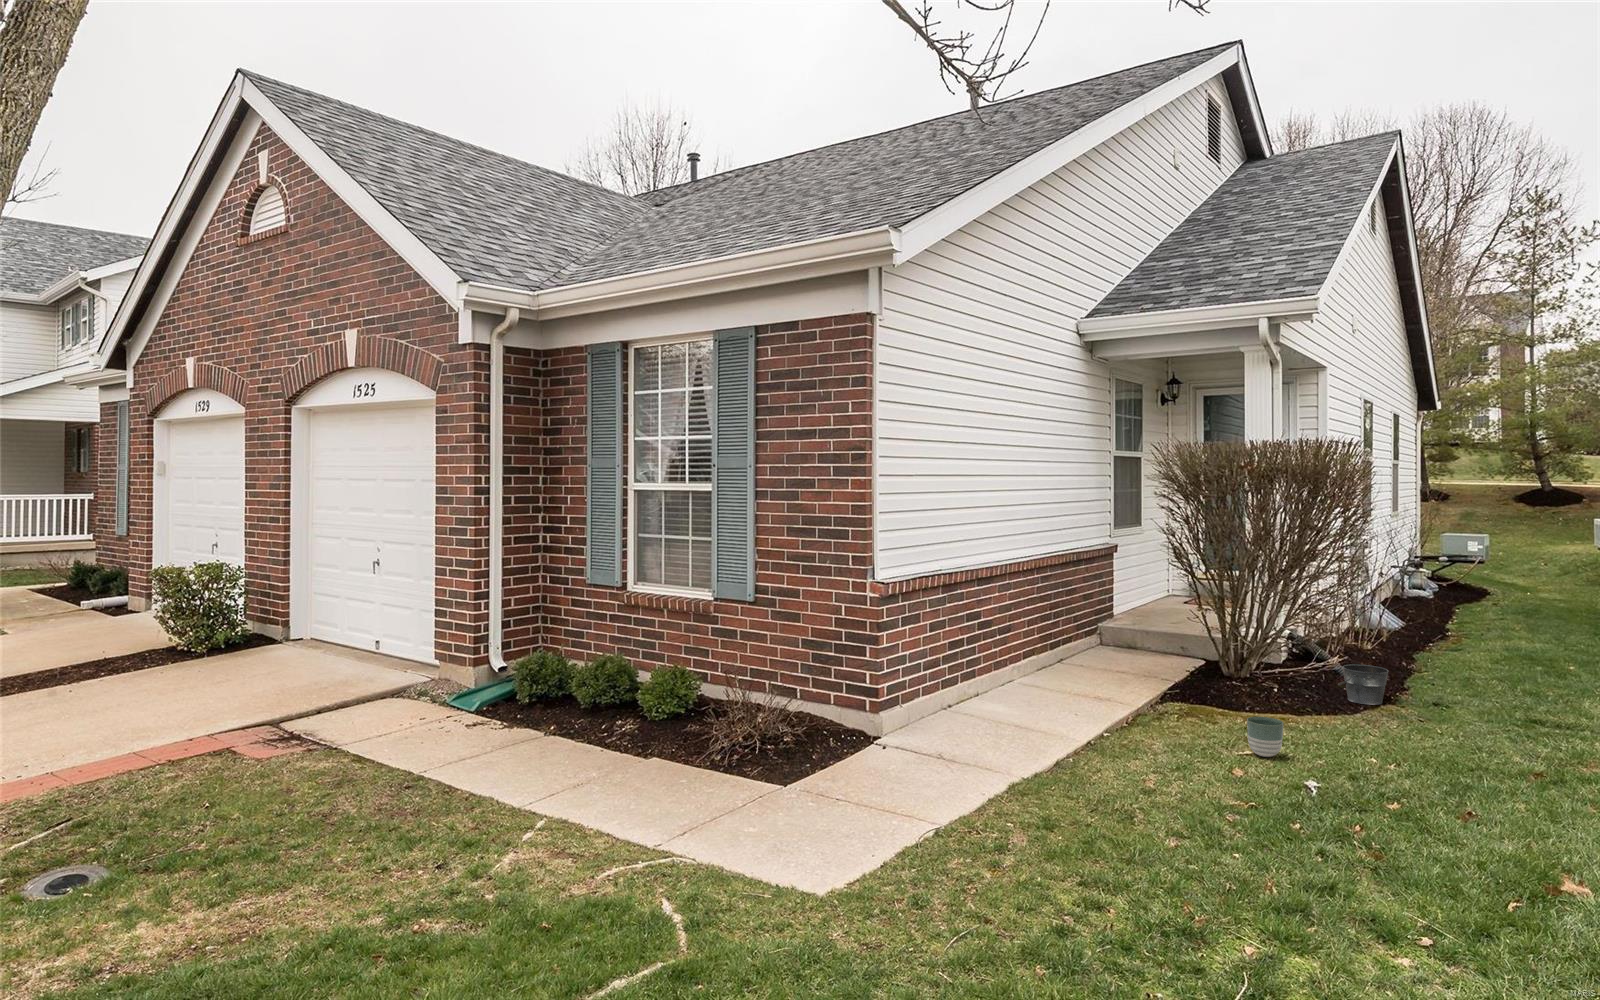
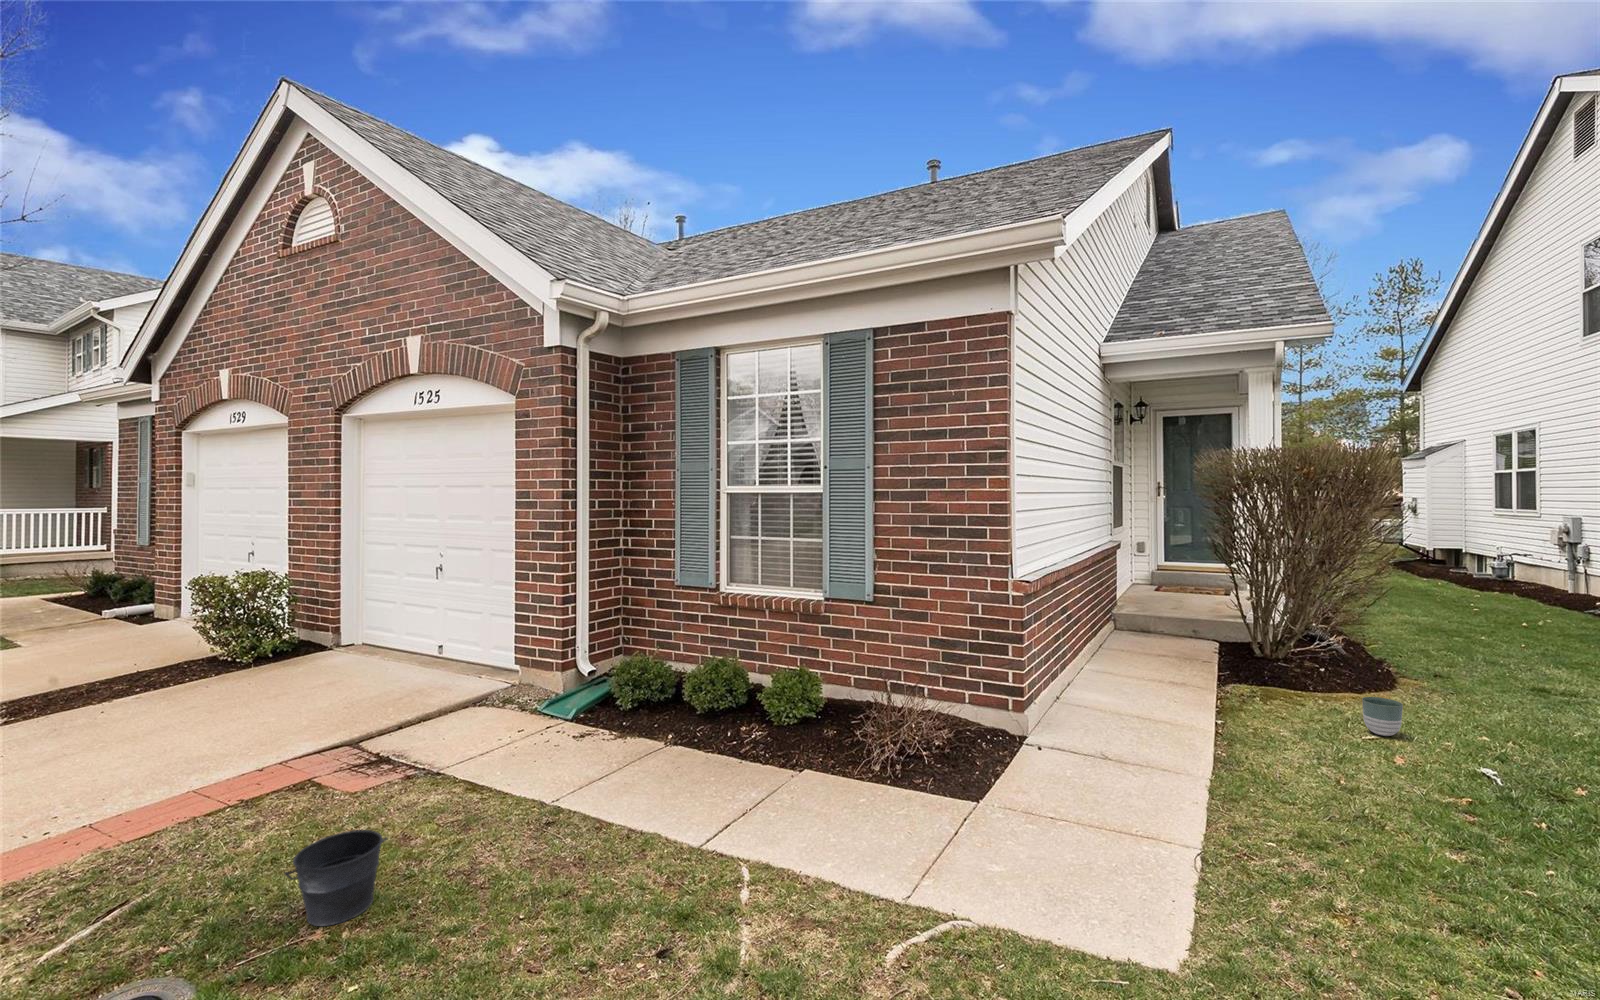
bucket: present [1338,664,1389,705] -> present [285,830,387,926]

